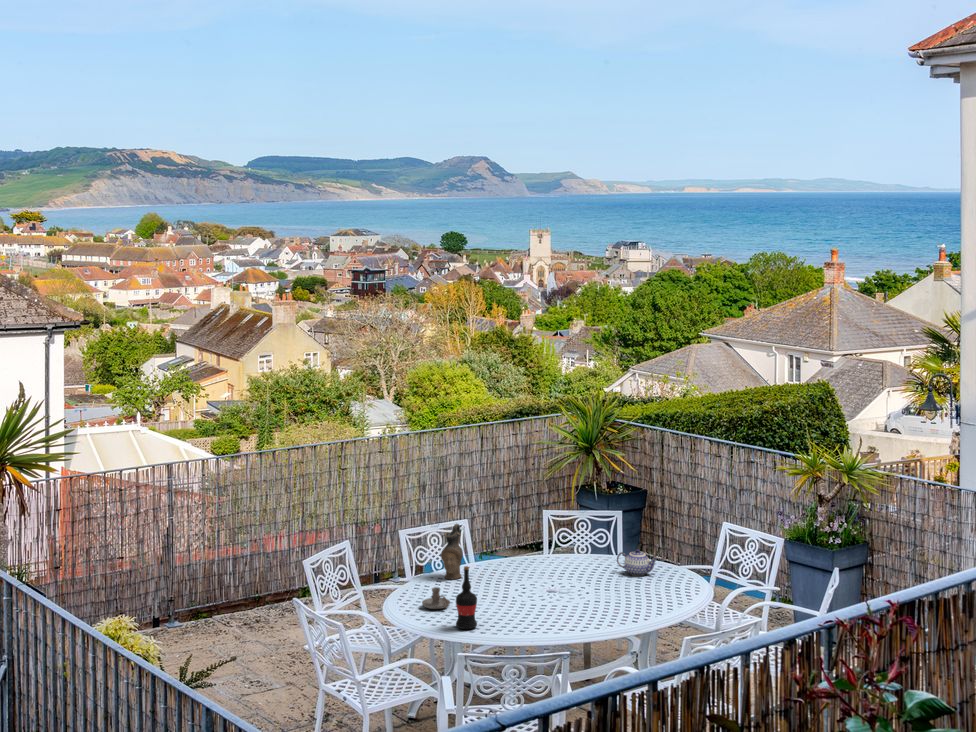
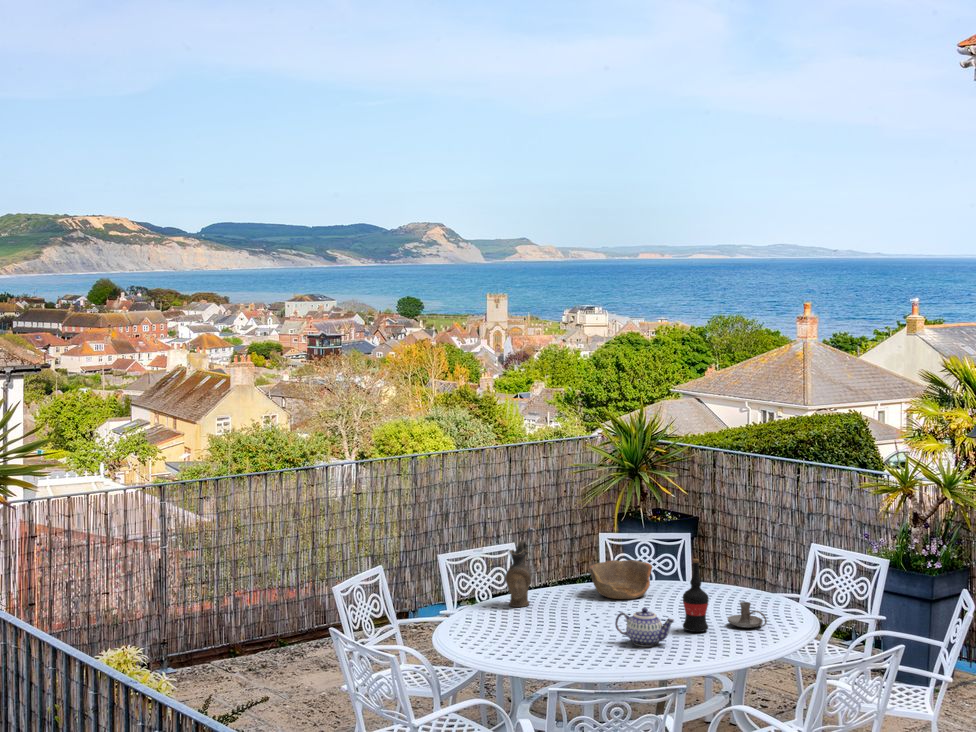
bowl: none [514,540,568,574] -> present [590,560,652,599]
teapot: present [617,549,658,576] -> present [615,608,674,647]
wine bottle: present [456,566,477,629] -> present [683,559,709,632]
candle holder: present [422,588,450,609] -> present [728,602,767,628]

